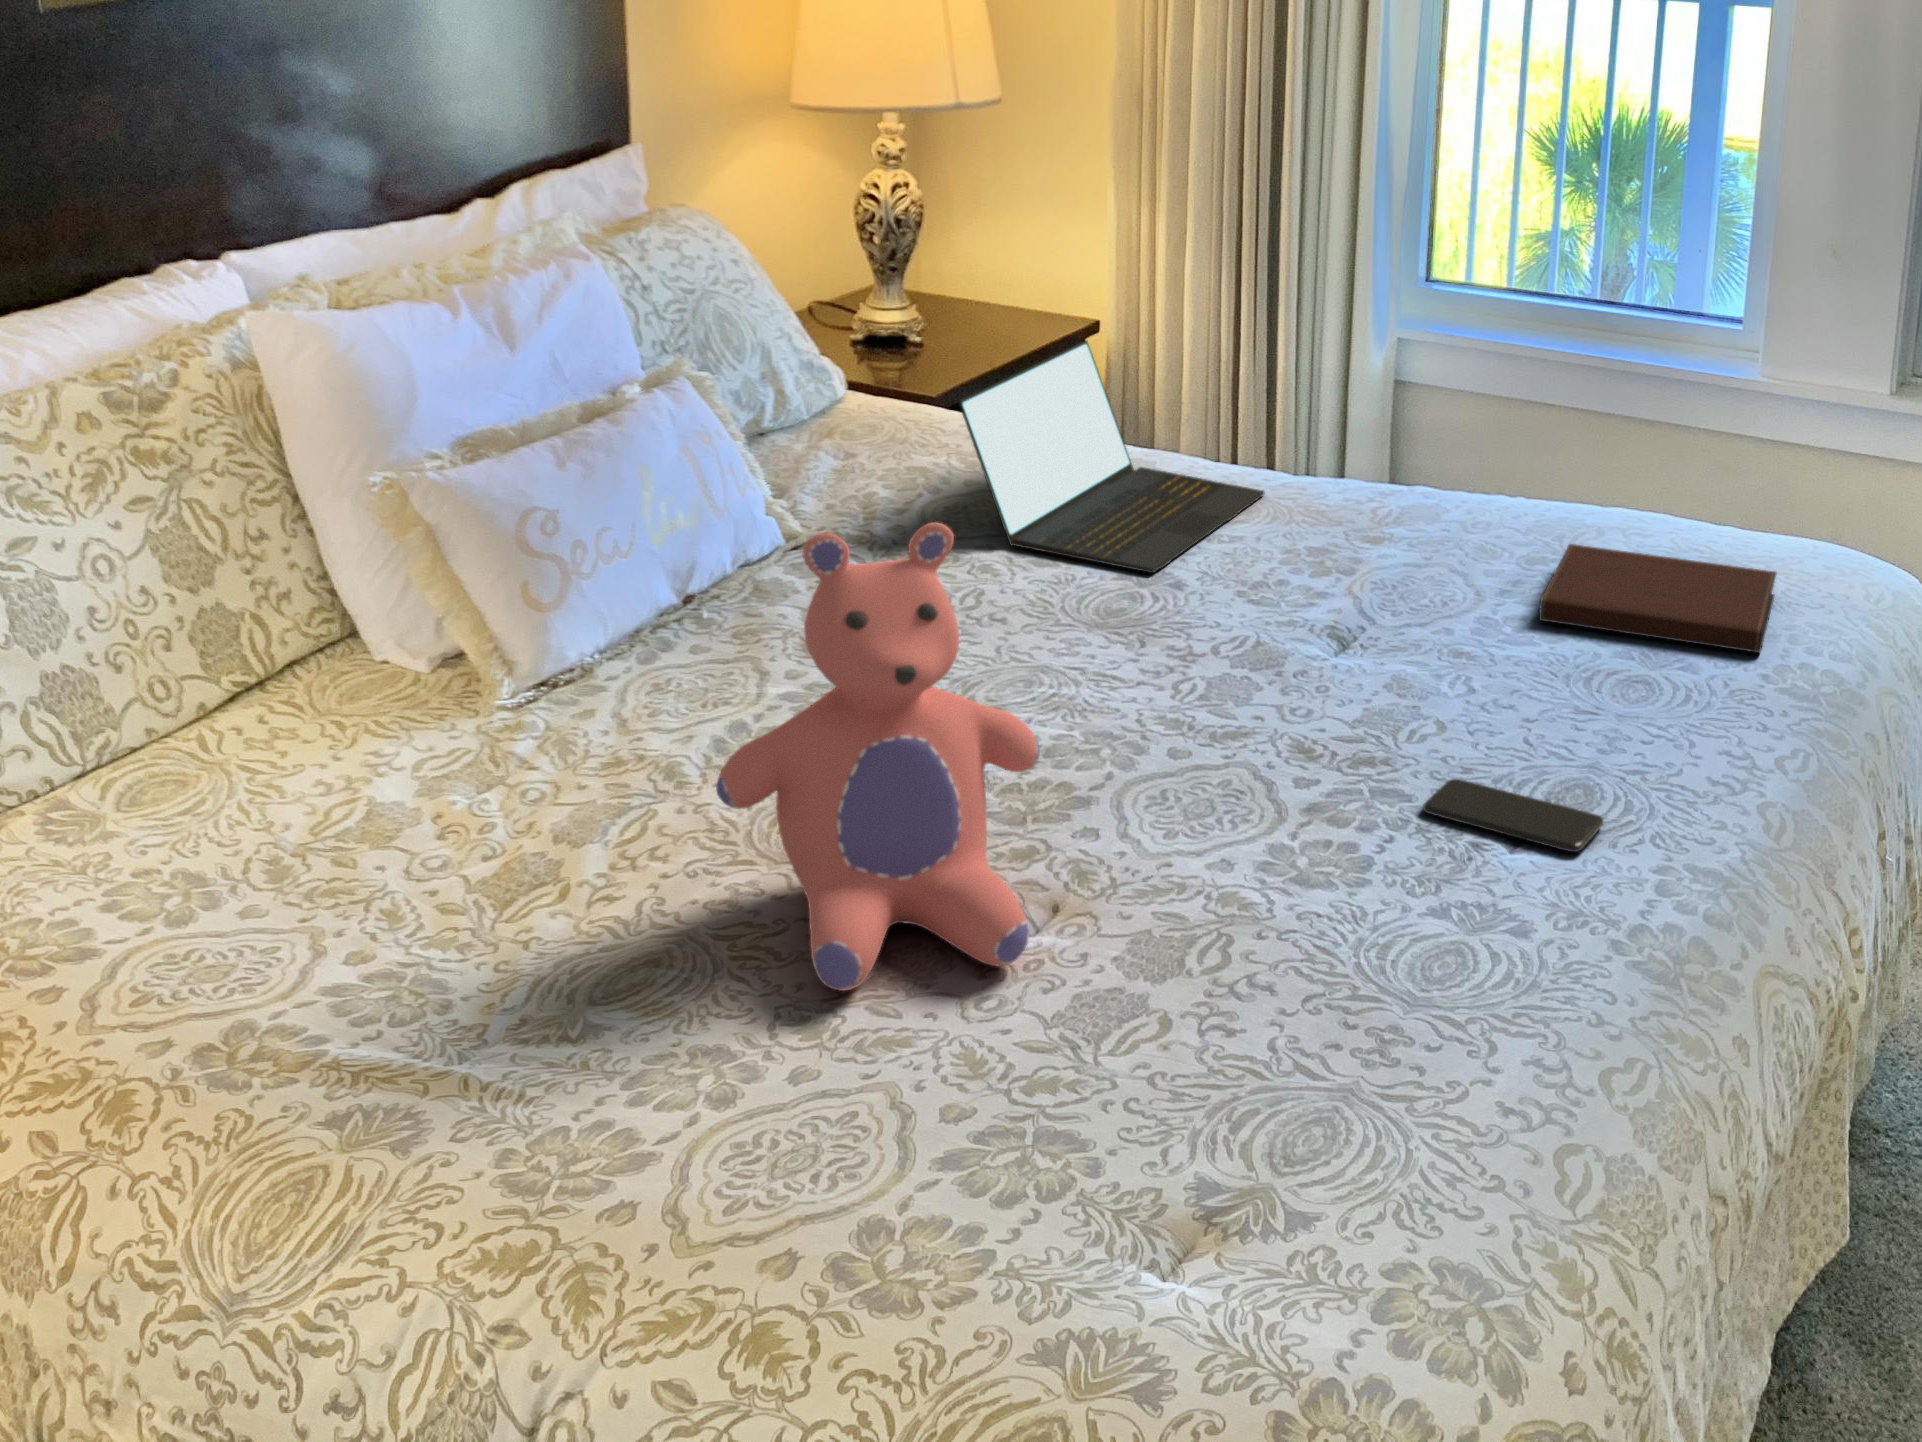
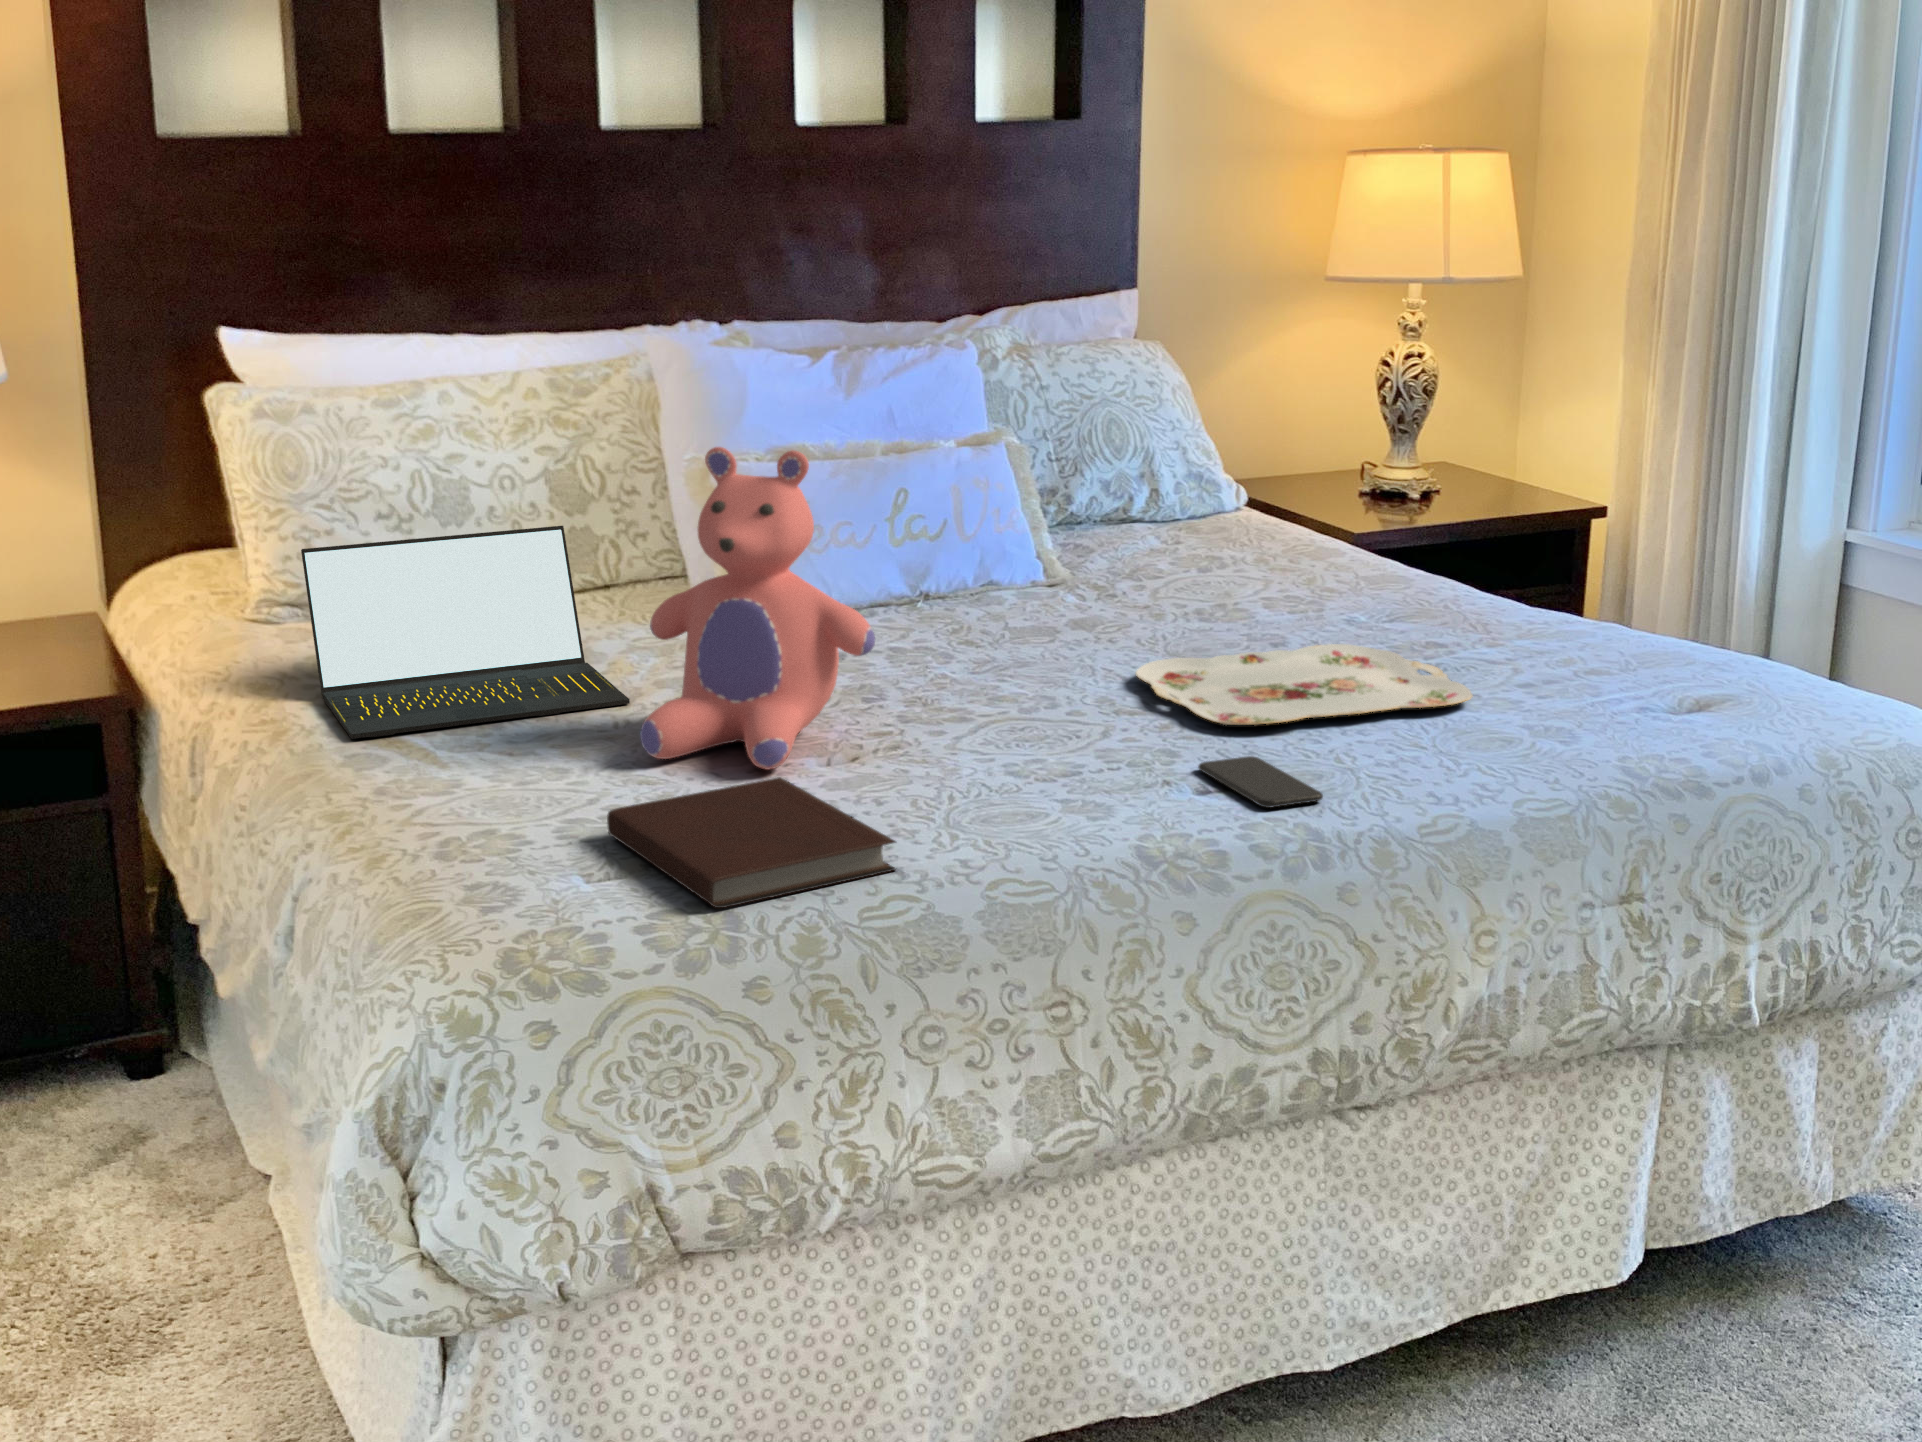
laptop: present [958,341,1265,573] -> present [301,526,630,739]
notebook: present [1539,544,1777,653] -> present [607,777,897,908]
serving tray: none [1141,584,1505,738] -> present [1136,644,1472,725]

